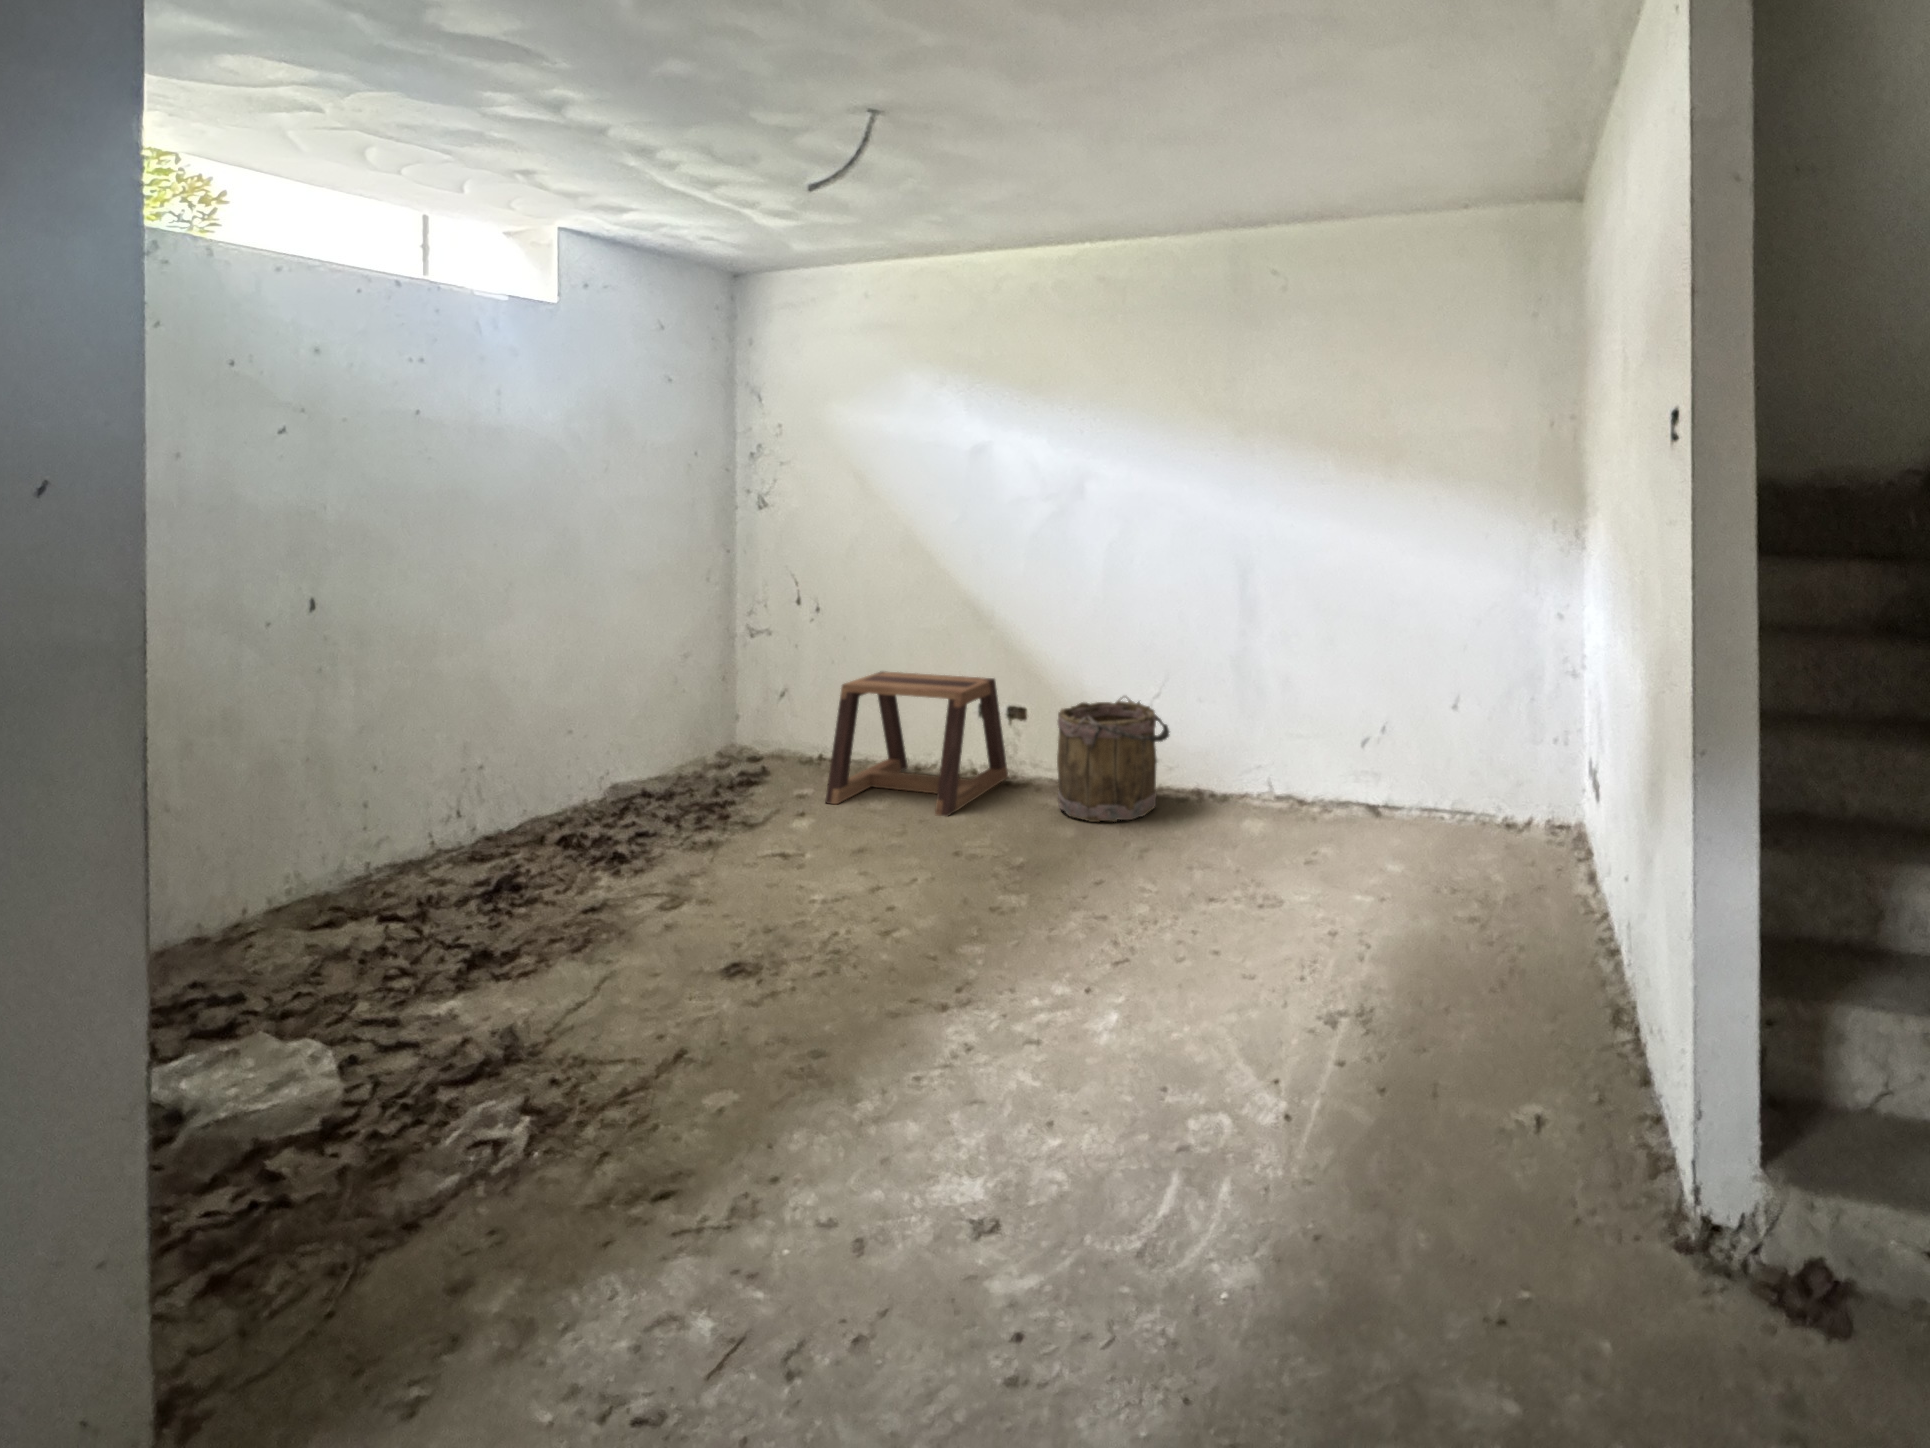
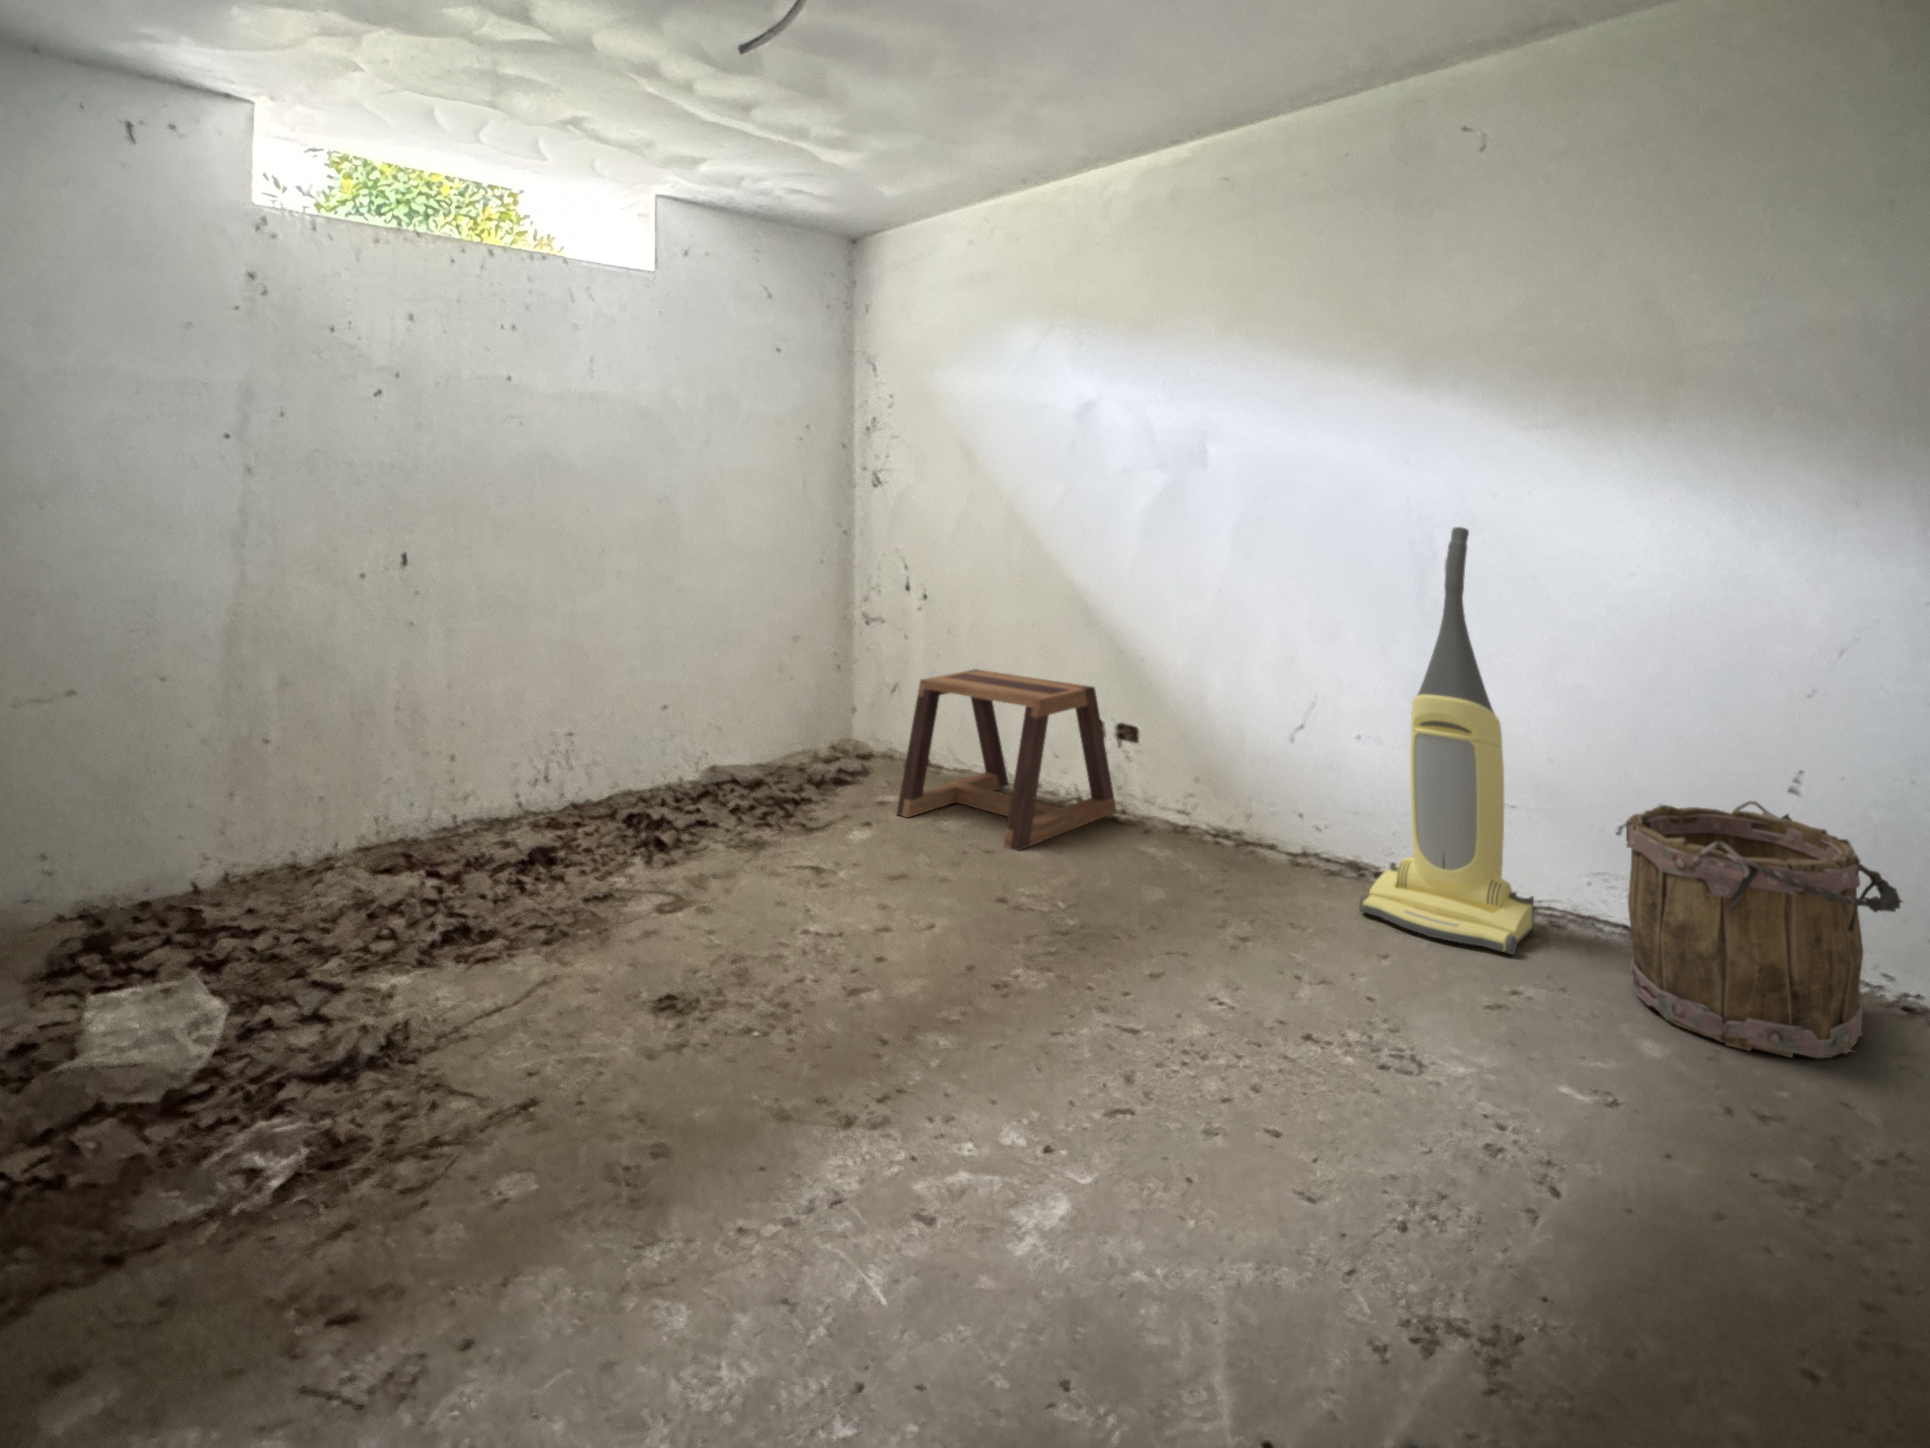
vacuum cleaner: none [1211,550,1316,831] -> present [1359,527,1534,955]
bucket: present [1057,696,1169,822] -> present [1626,801,1902,1059]

